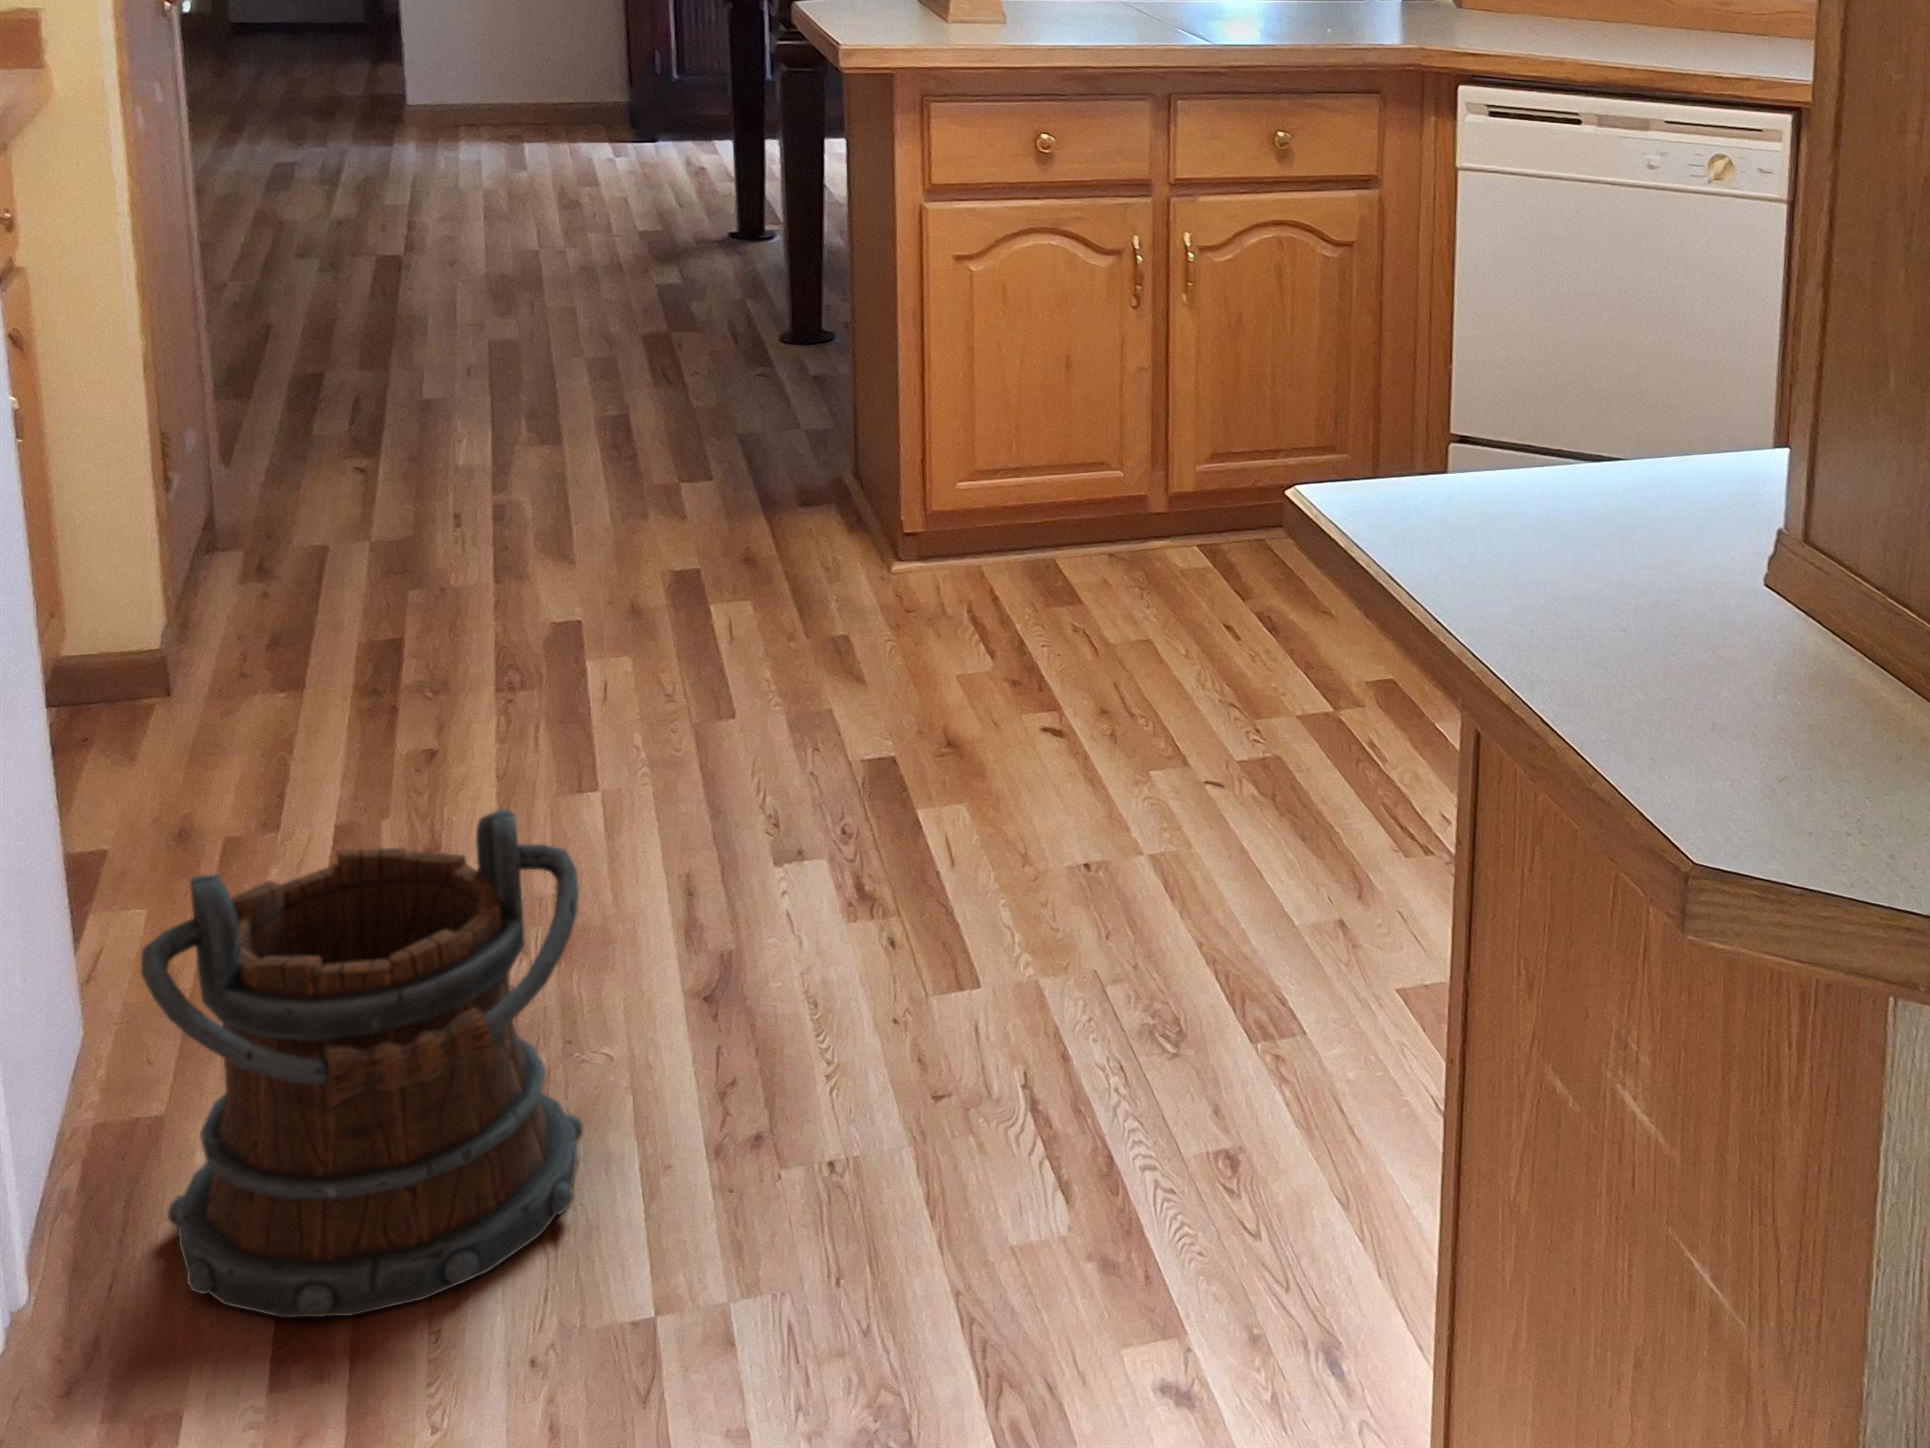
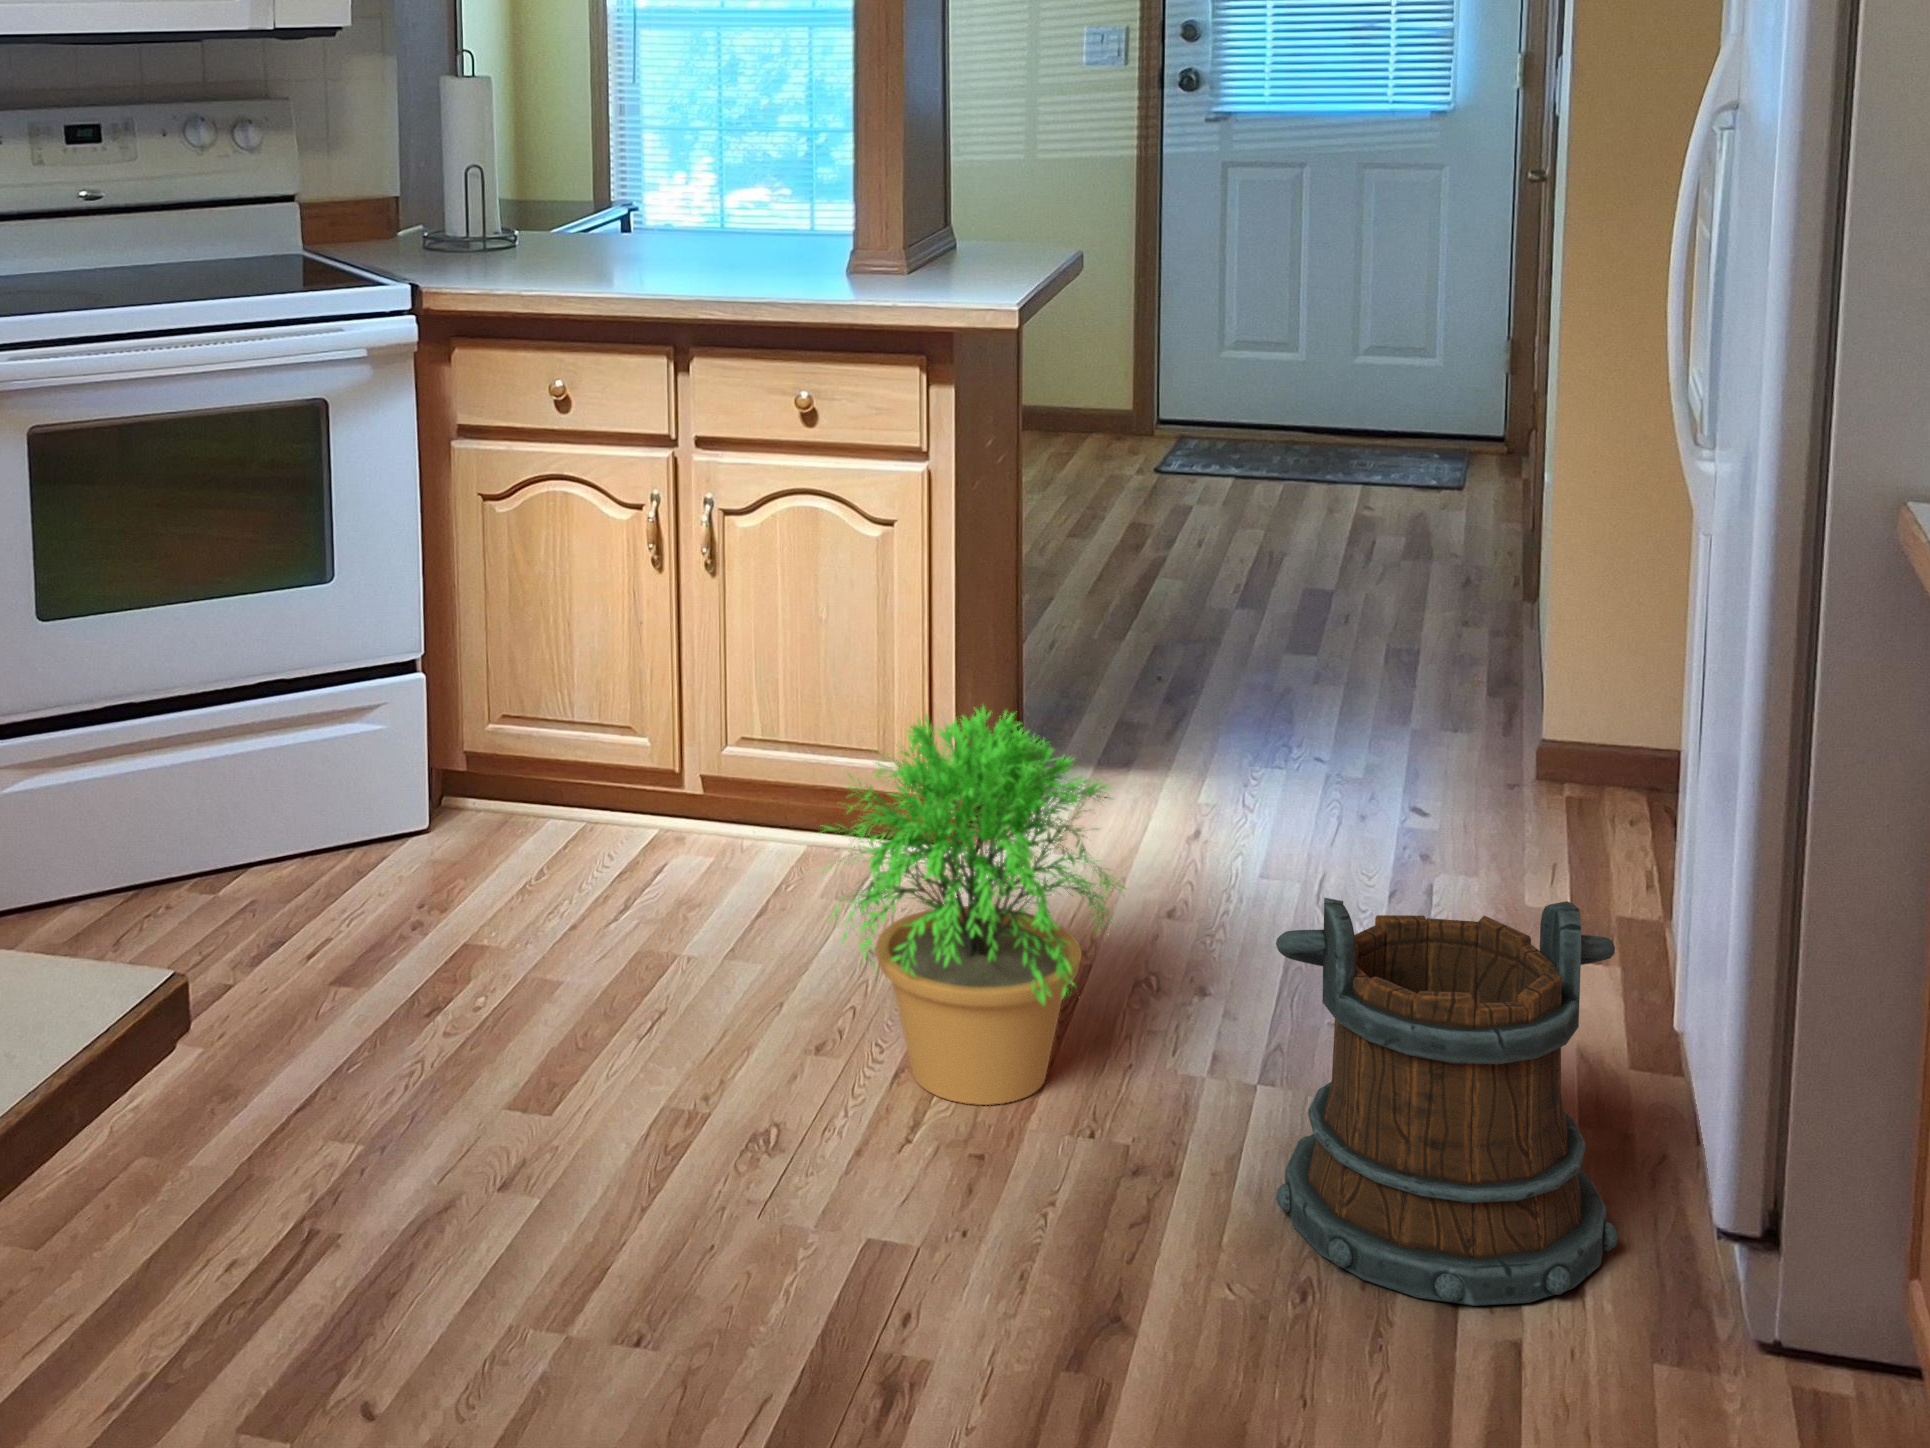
potted plant: none [830,737,1217,1250] -> present [821,706,1122,1105]

